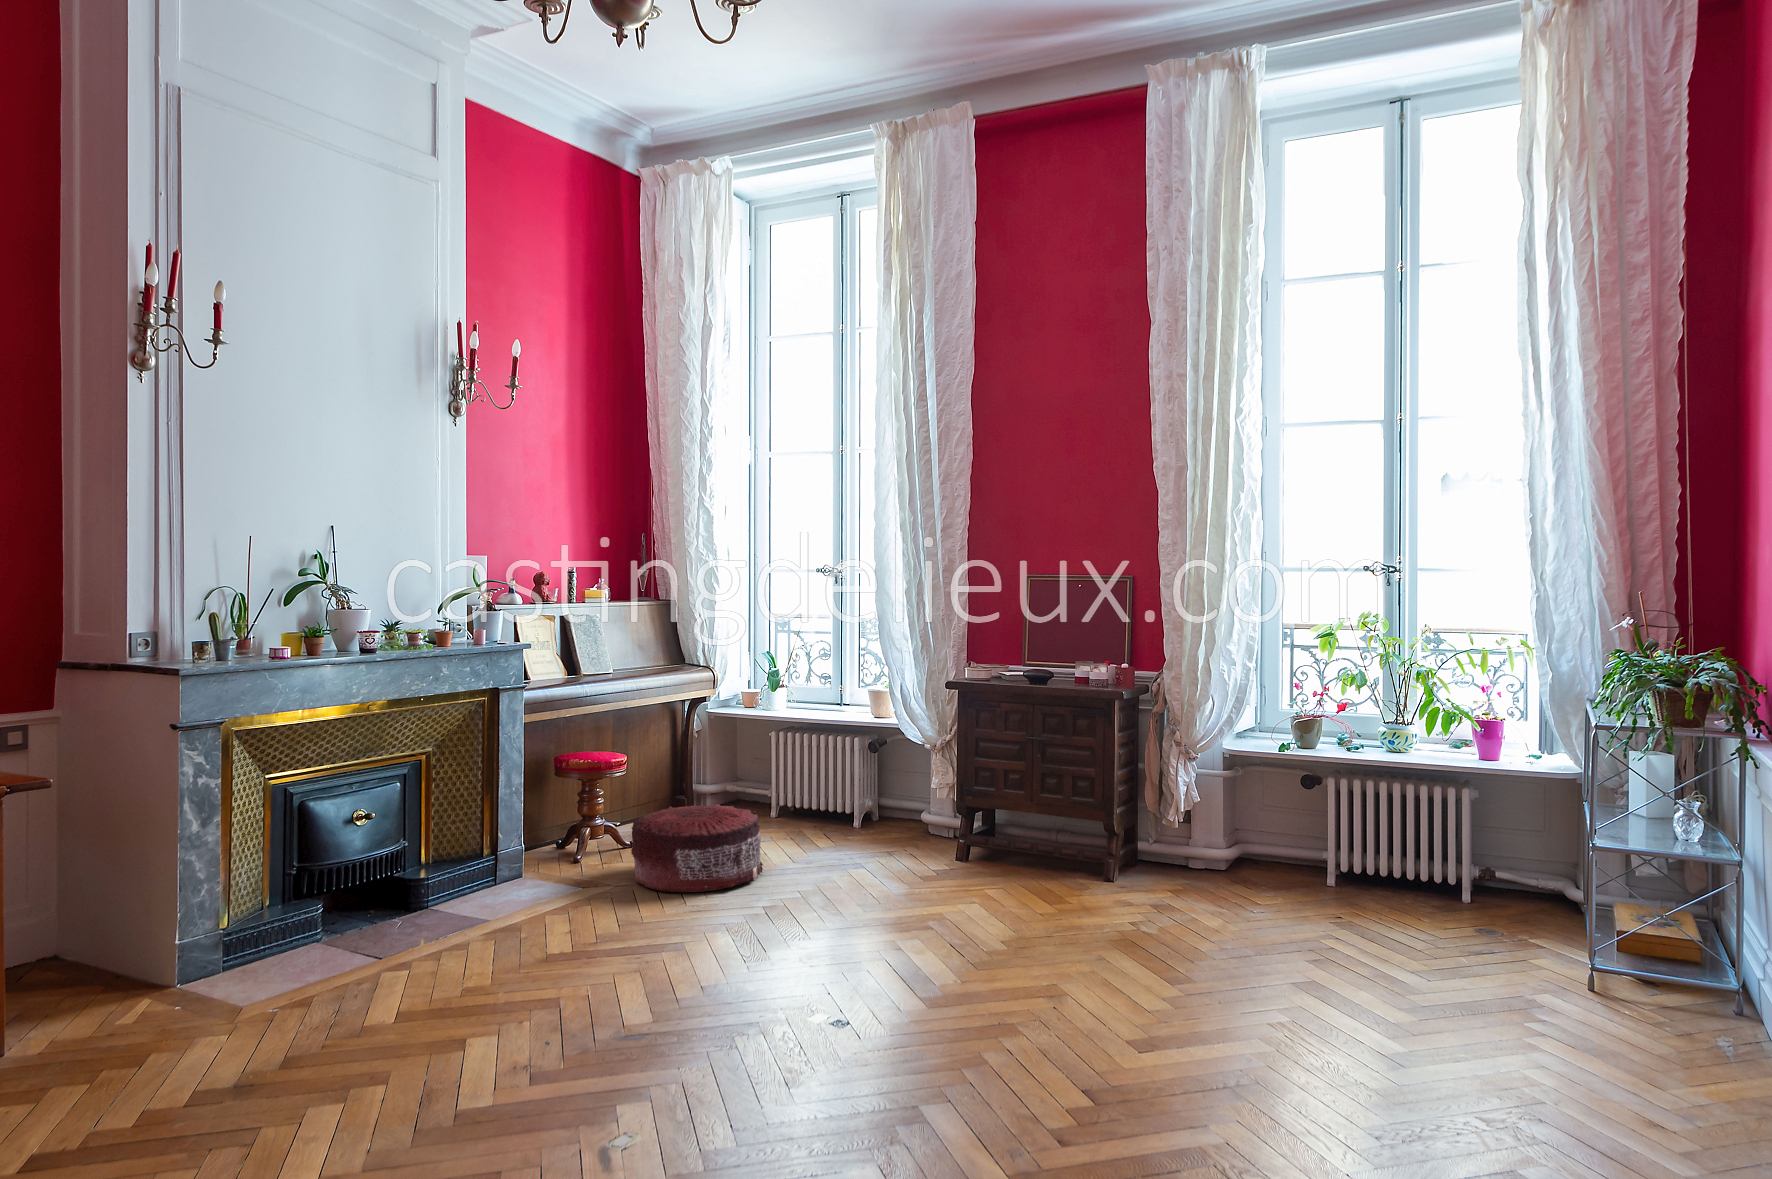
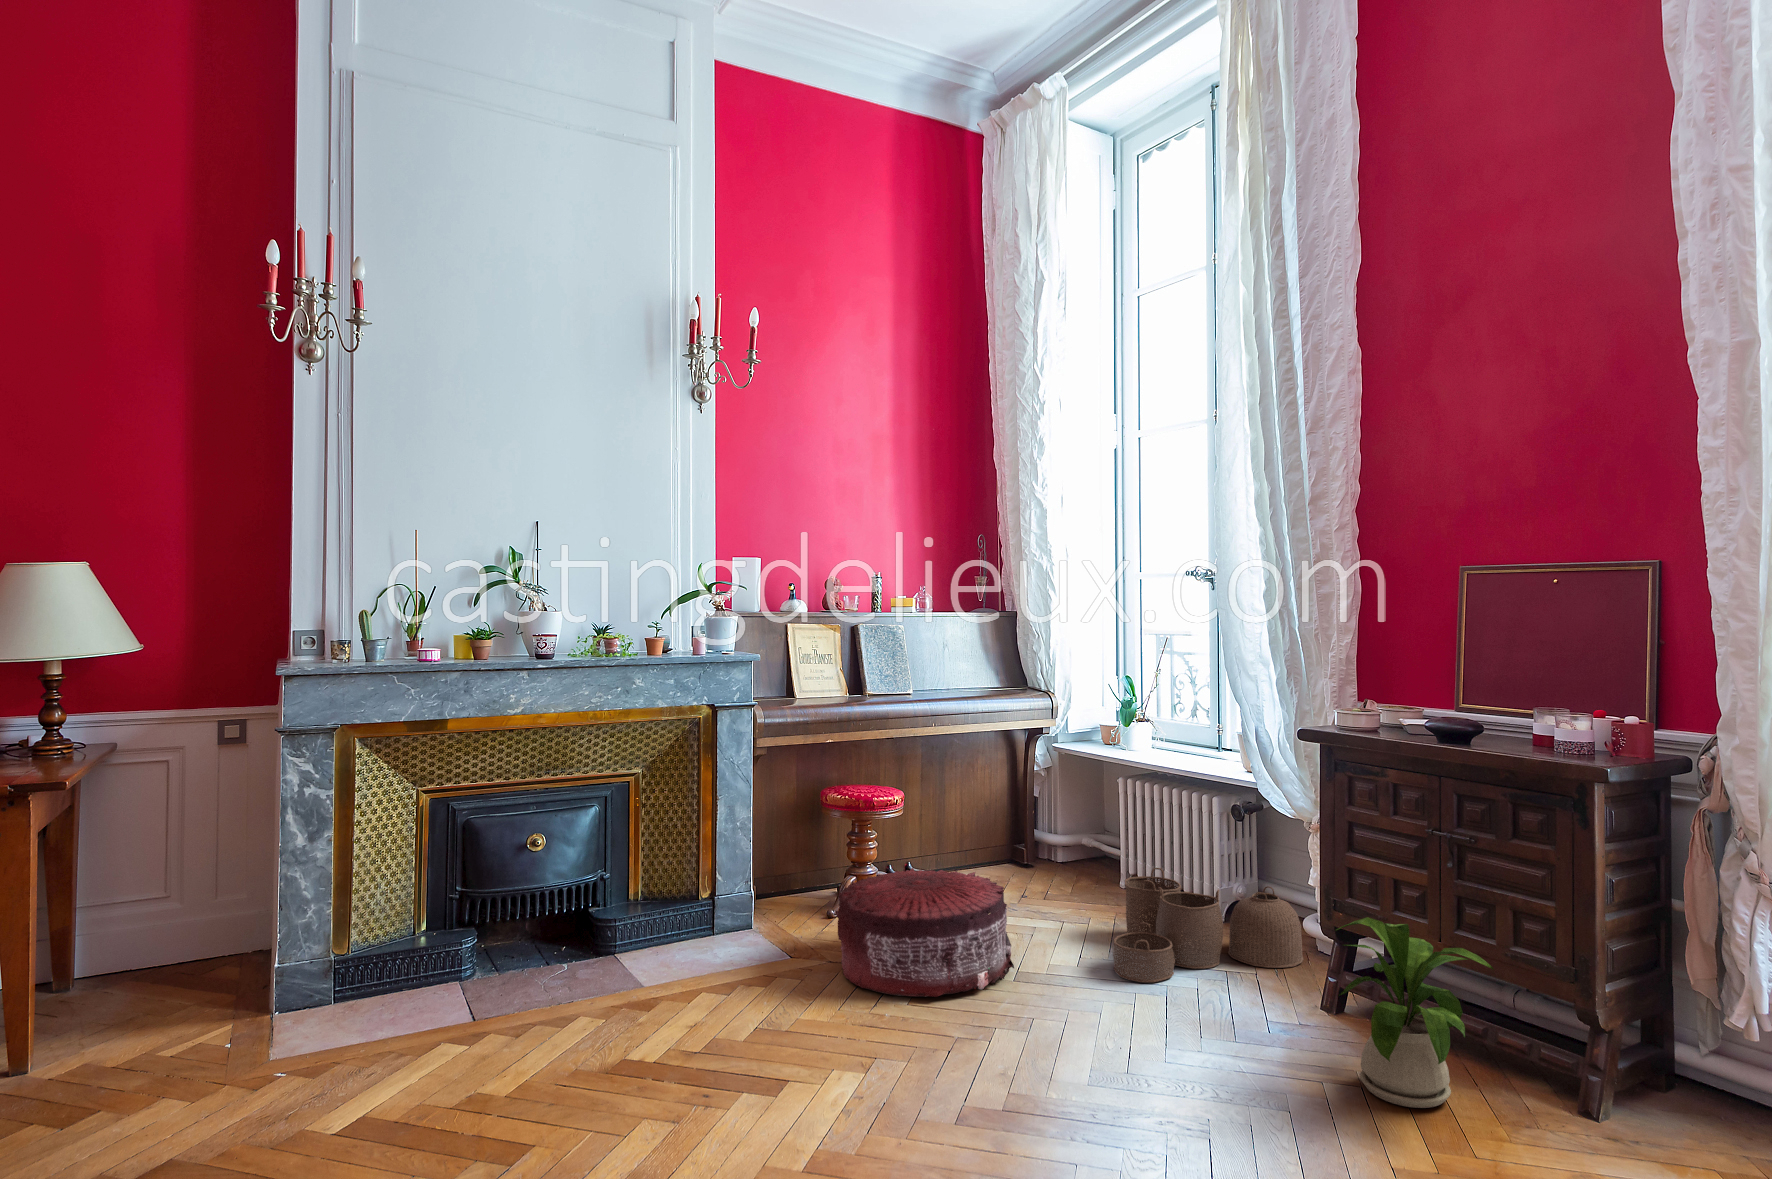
house plant: none [987,787,1078,891] -> present [1335,917,1494,1108]
woven basket: none [810,790,930,862] -> present [1113,868,1303,983]

